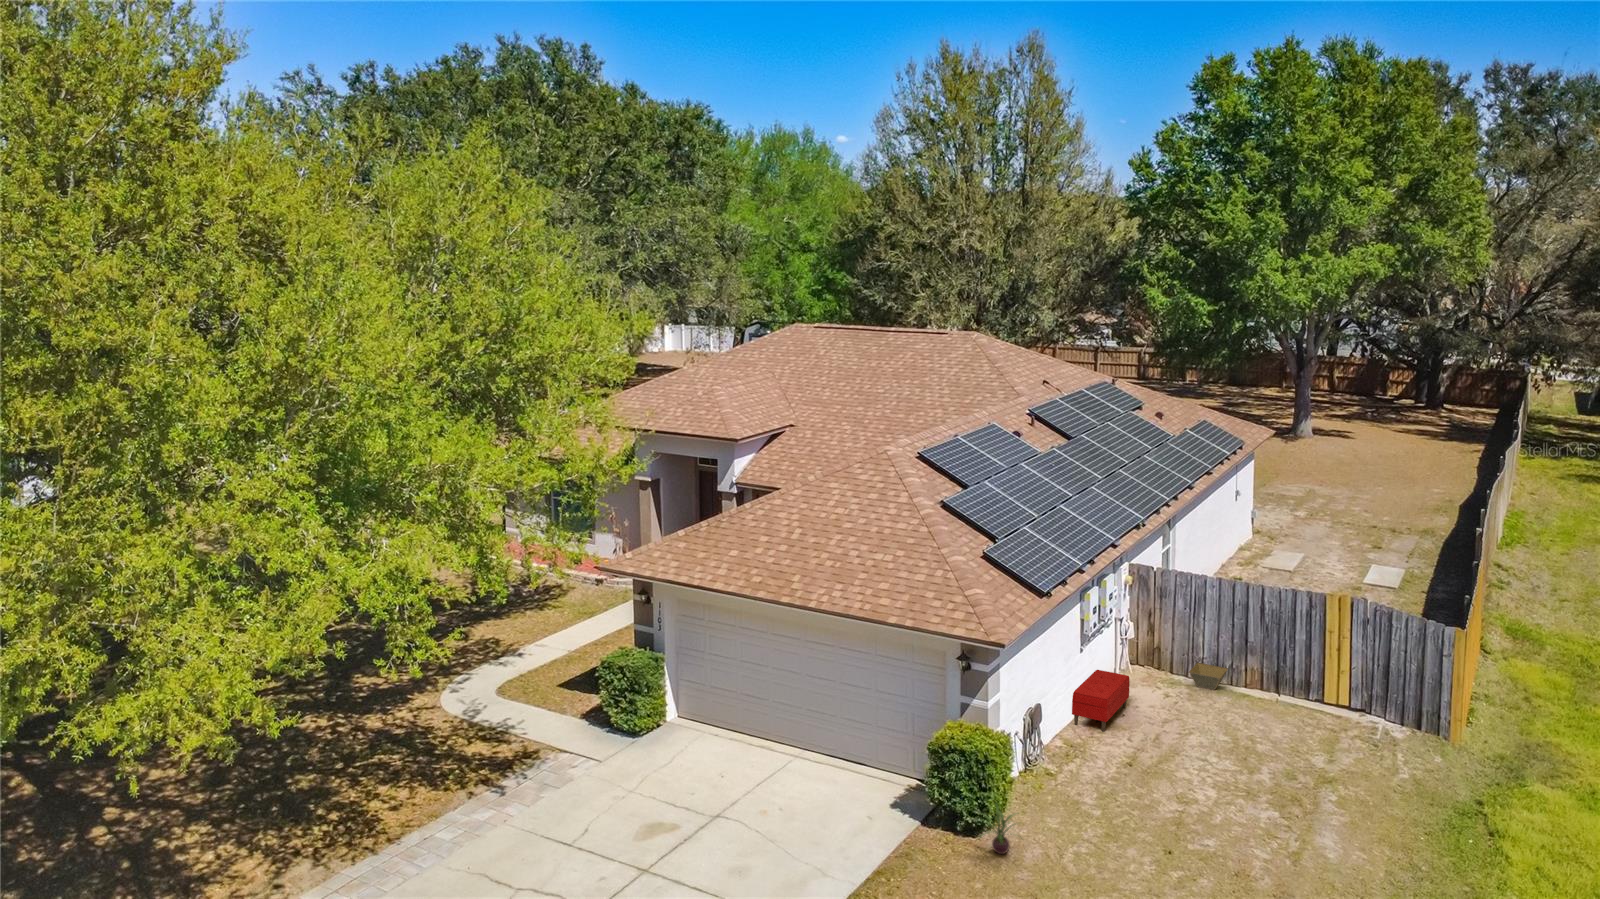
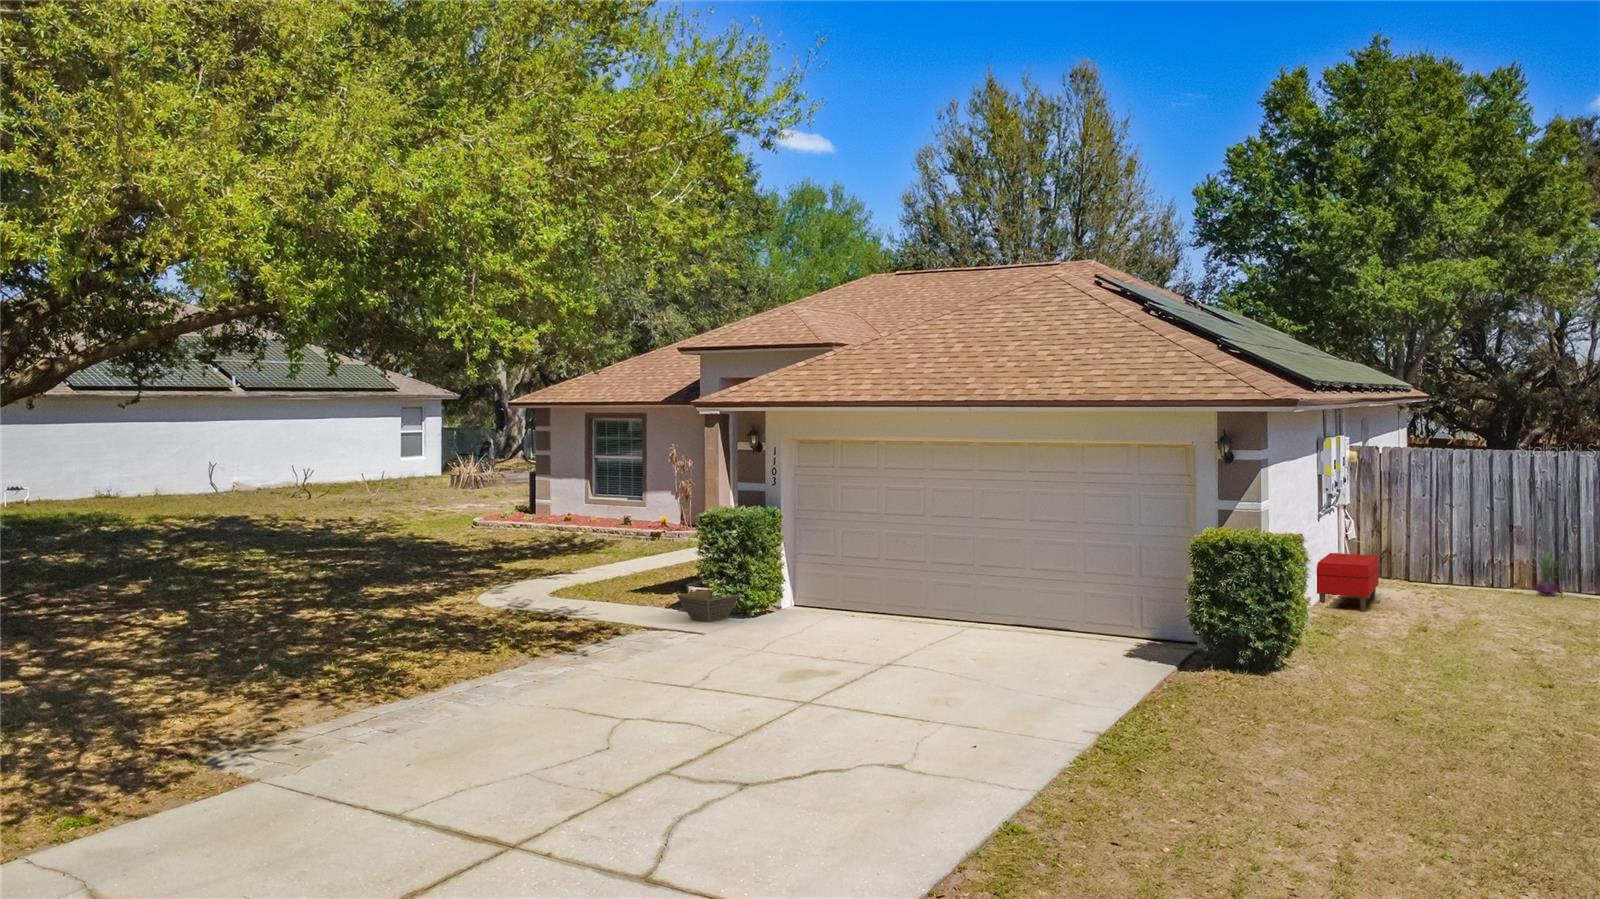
basket: present [1189,663,1228,690] -> present [677,590,740,622]
decorative plant: present [983,803,1015,854] -> present [1535,550,1558,596]

